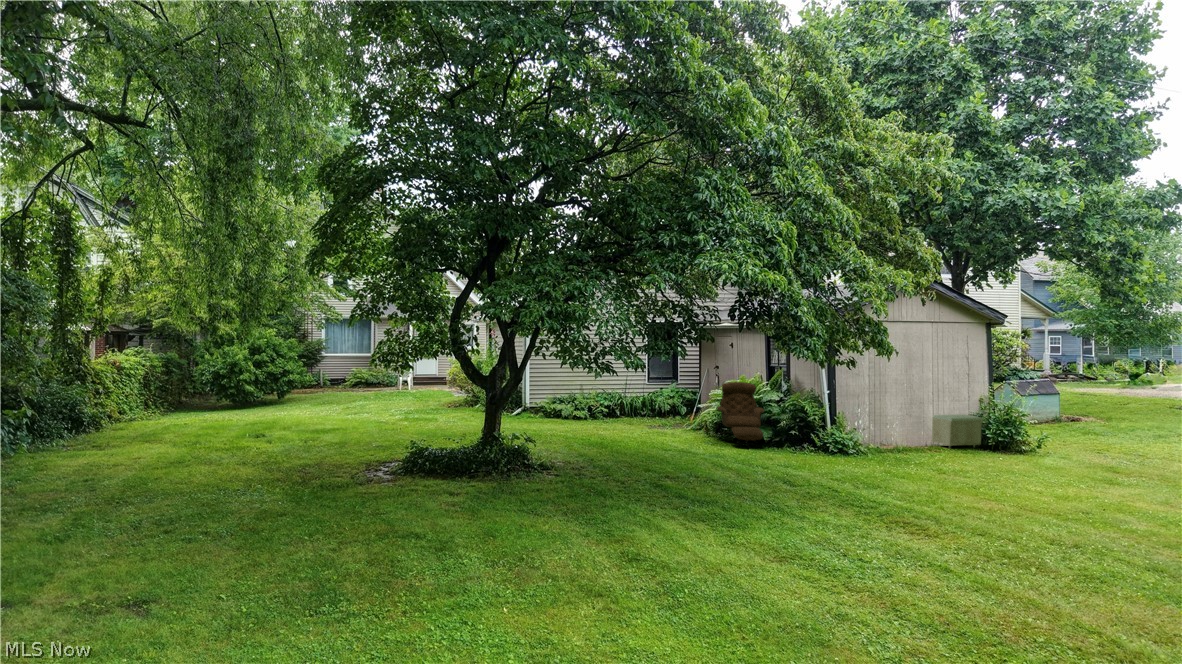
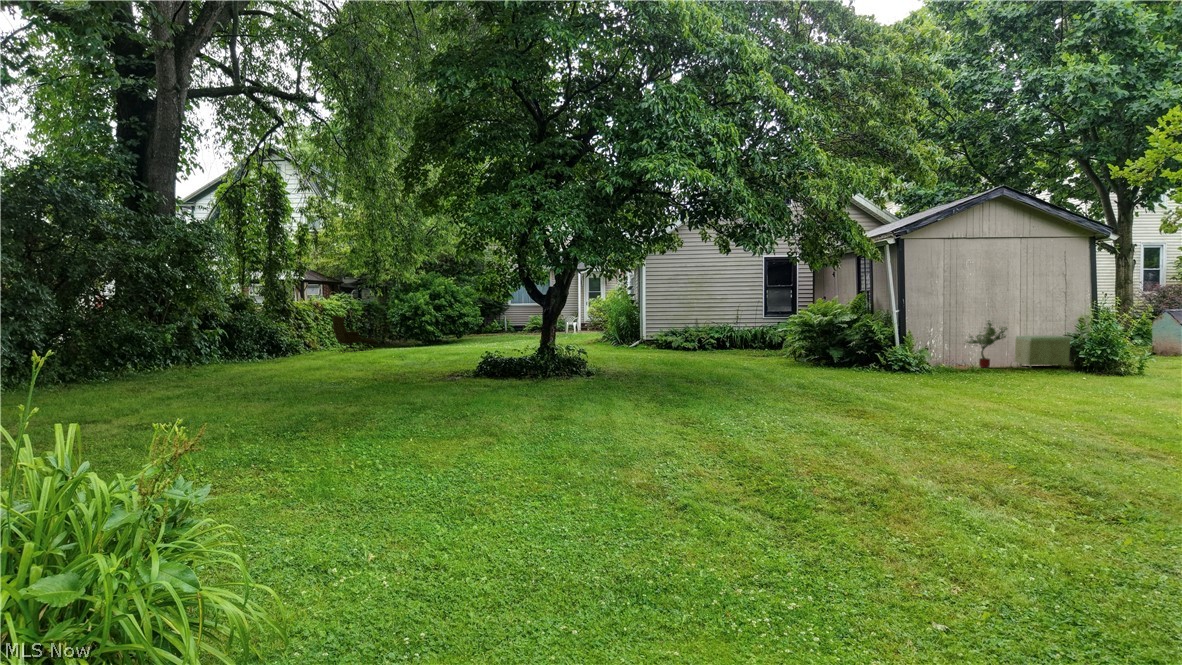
lounge chair: present [717,382,765,449] -> present [332,316,377,351]
potted tree: none [893,399,931,449] -> present [966,320,1007,368]

